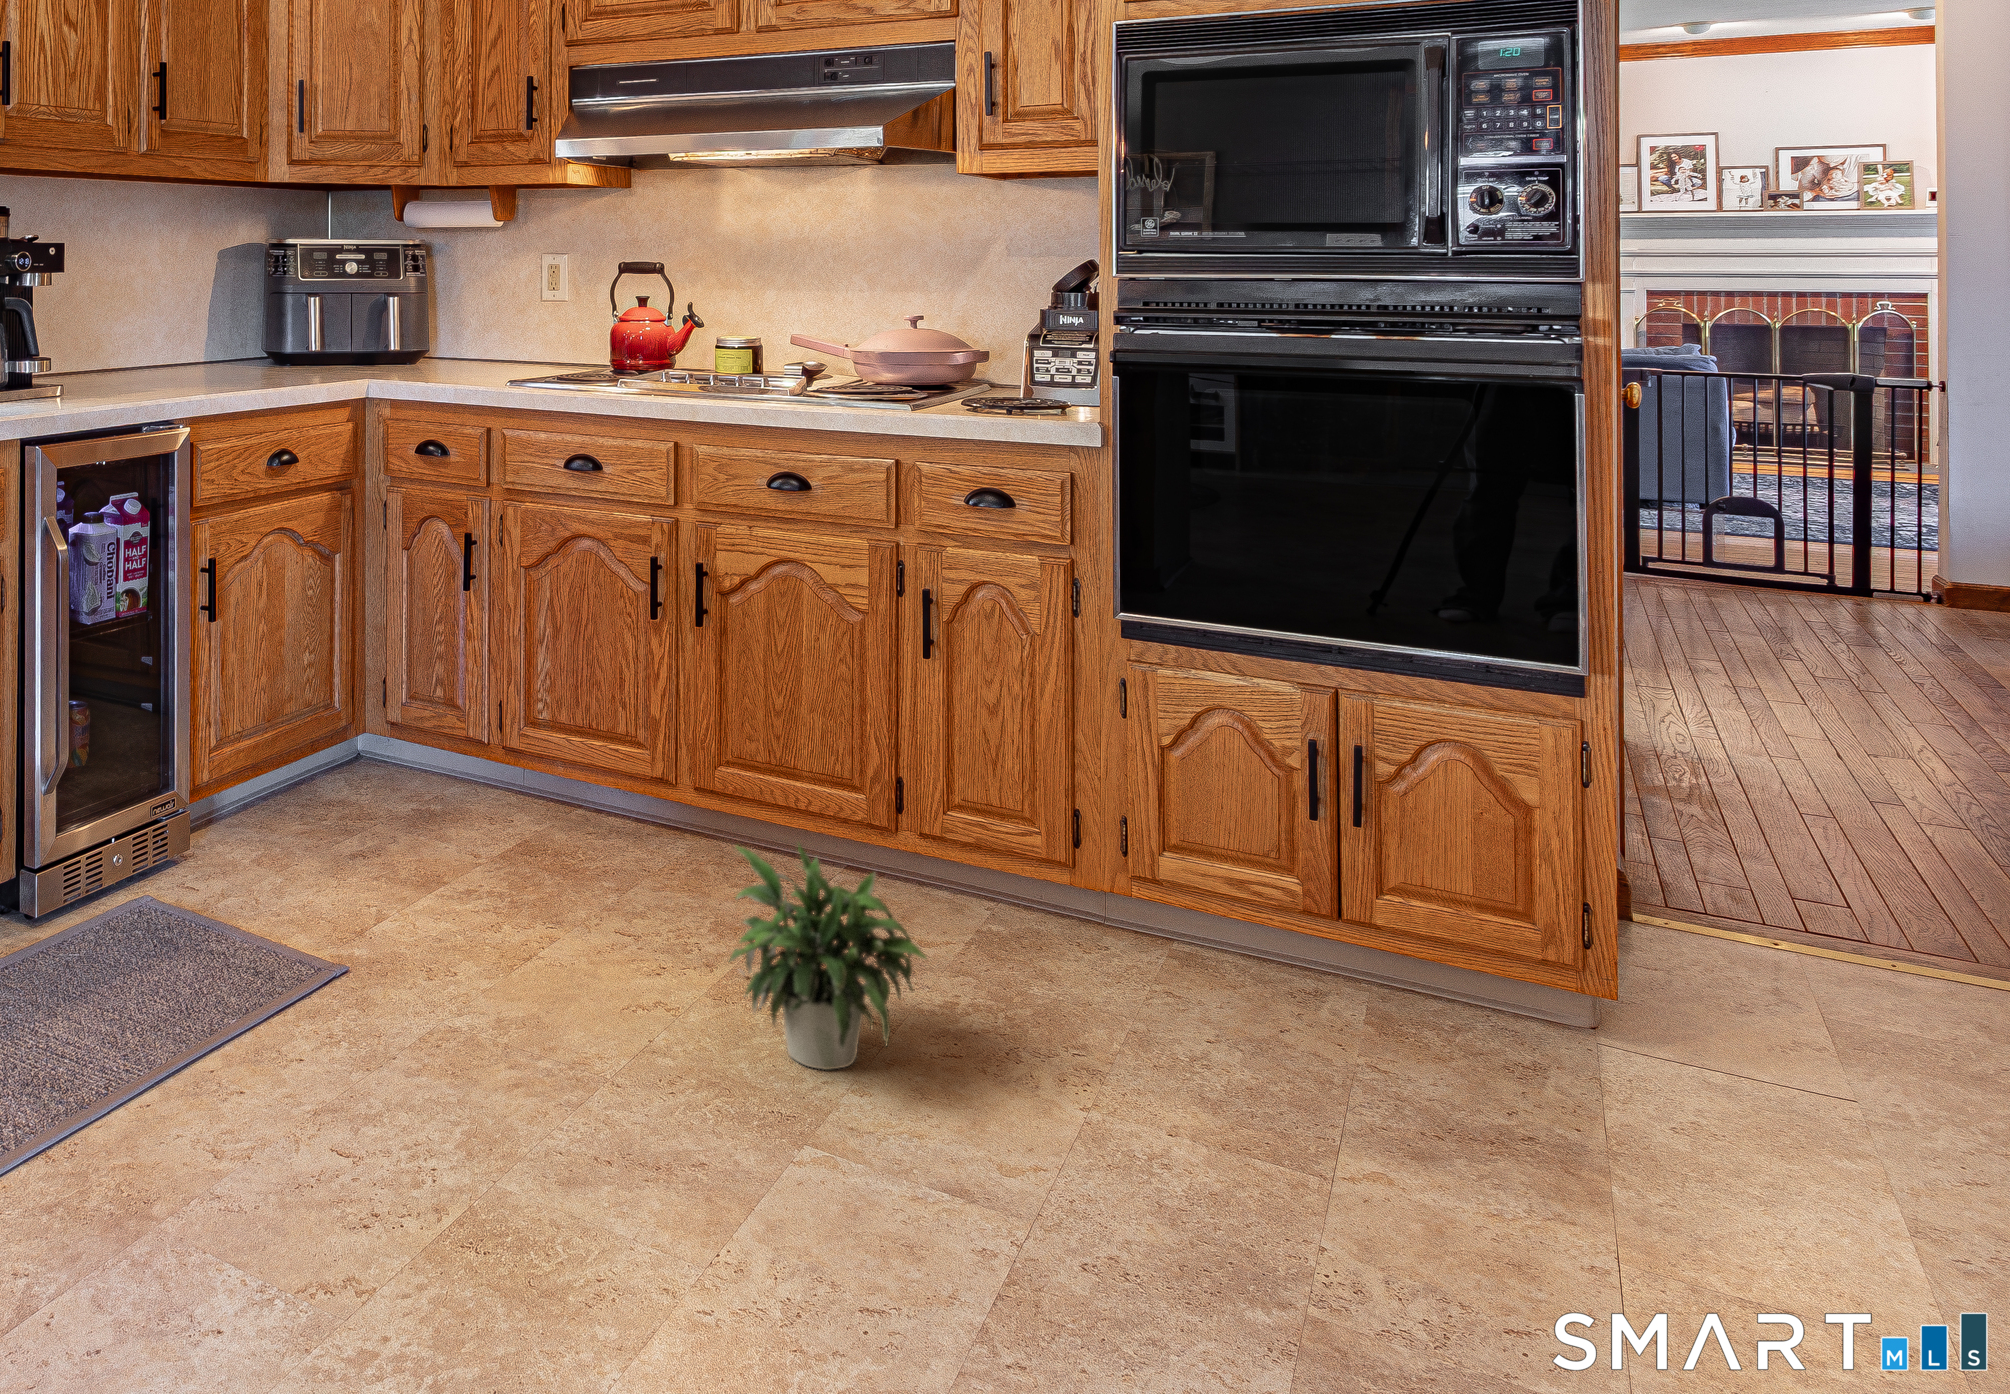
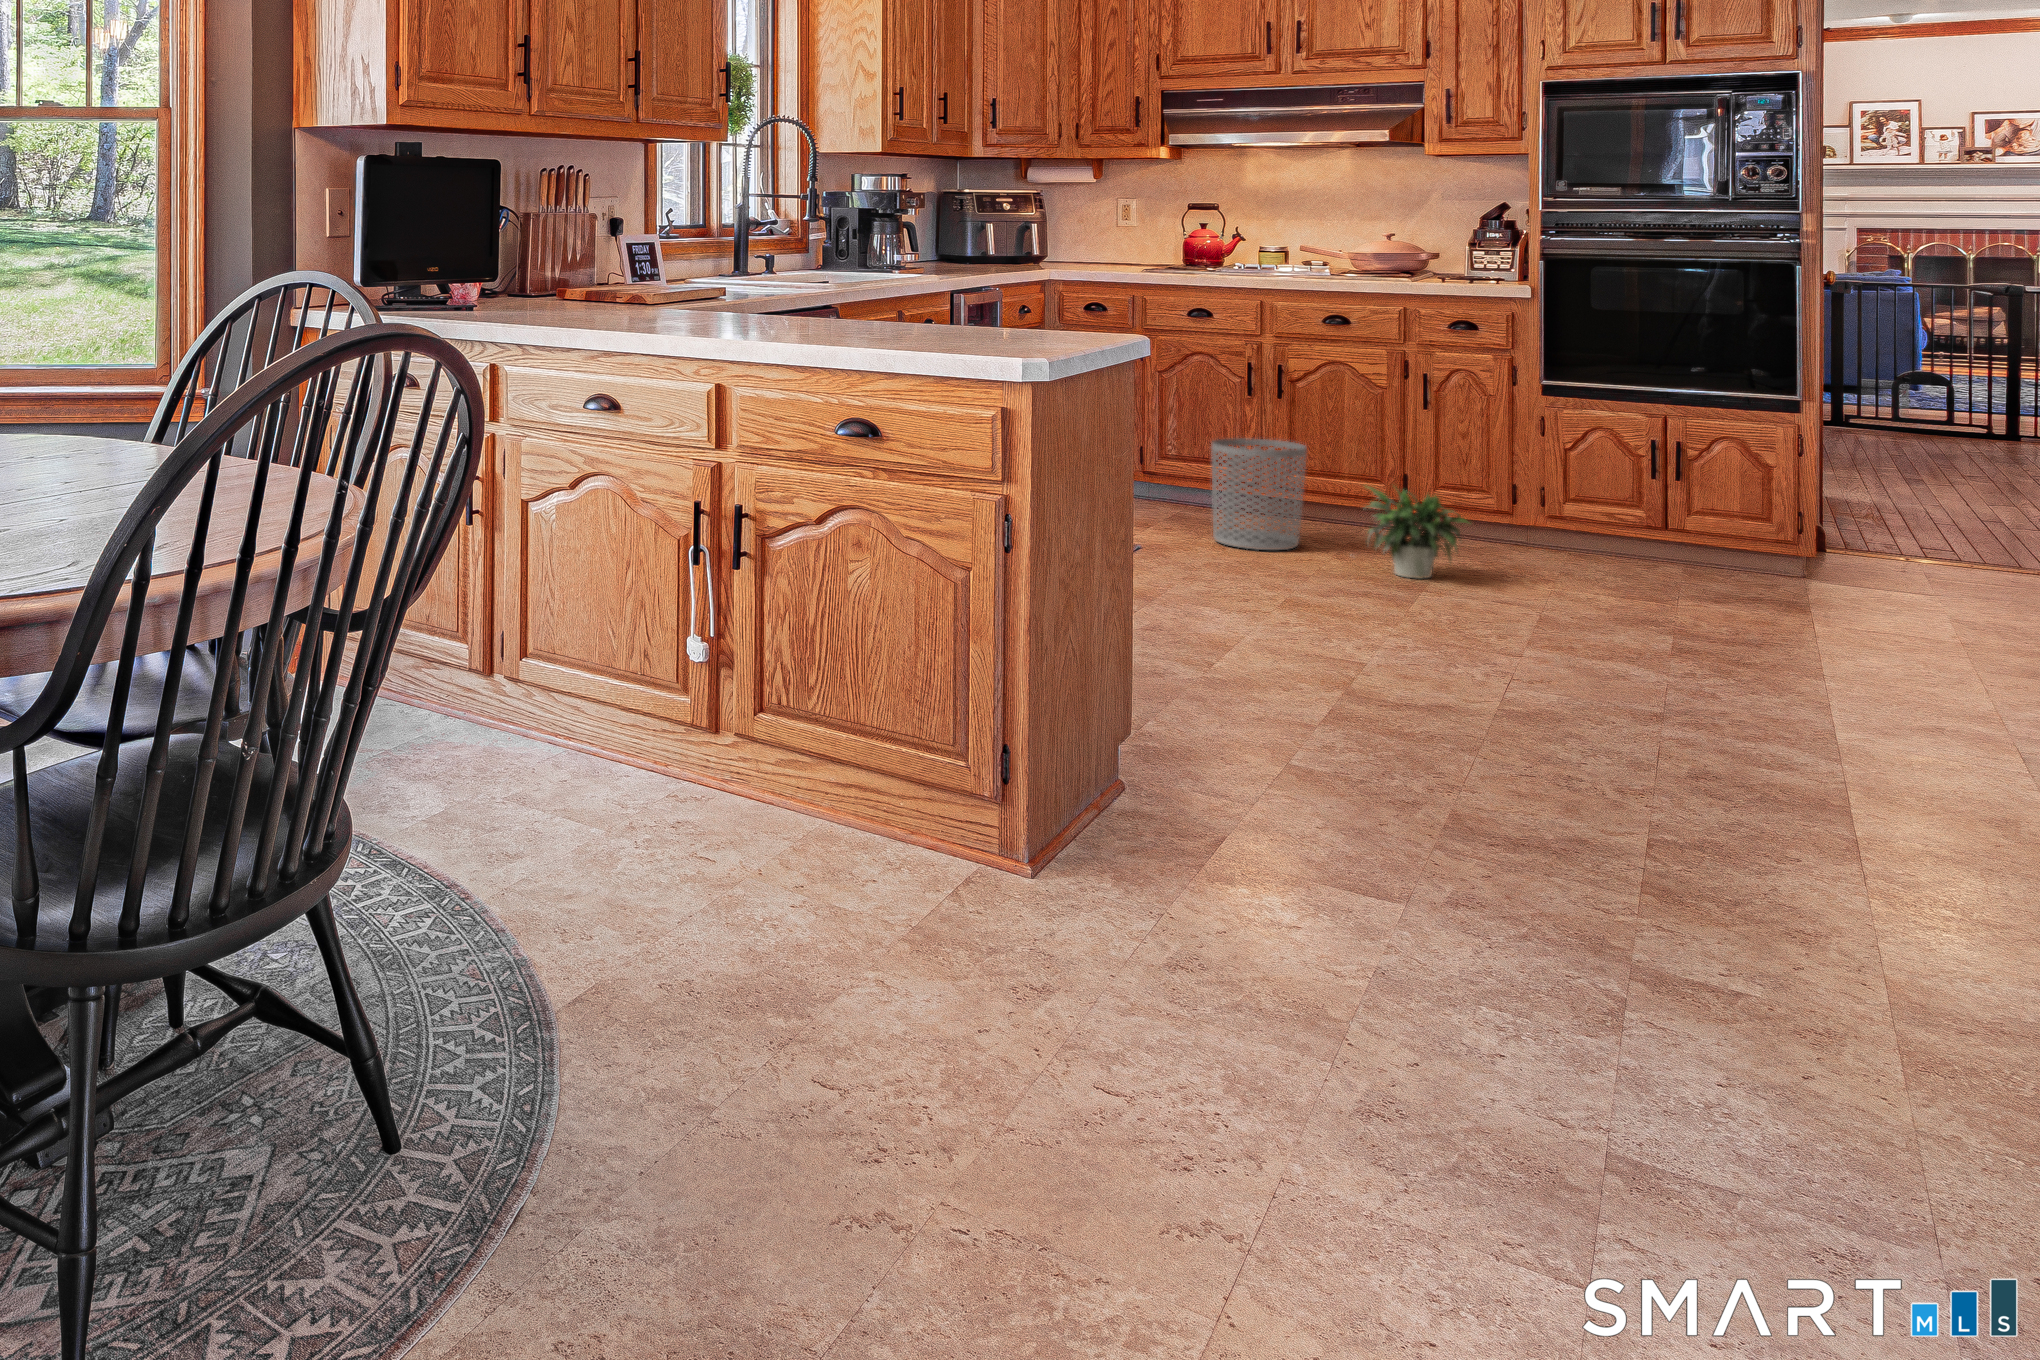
waste bin: none [512,702,681,948] -> present [1211,438,1307,550]

